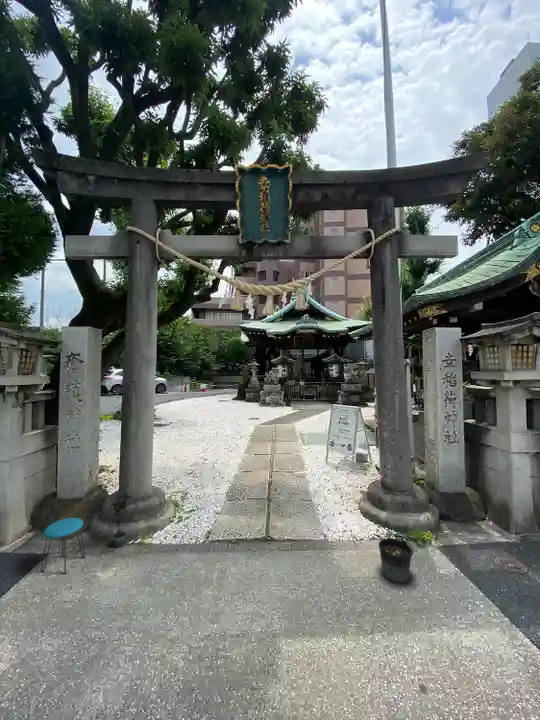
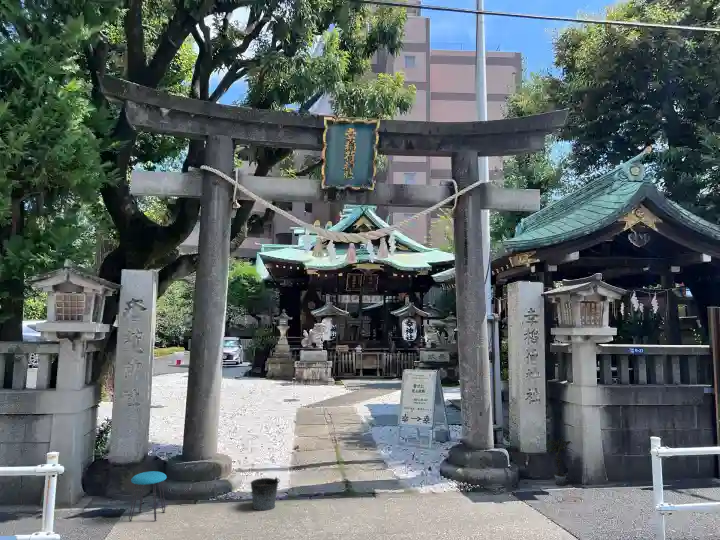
potted plant: present [111,492,132,547] -> present [546,437,571,485]
bucket: present [379,538,413,583] -> present [251,478,280,510]

